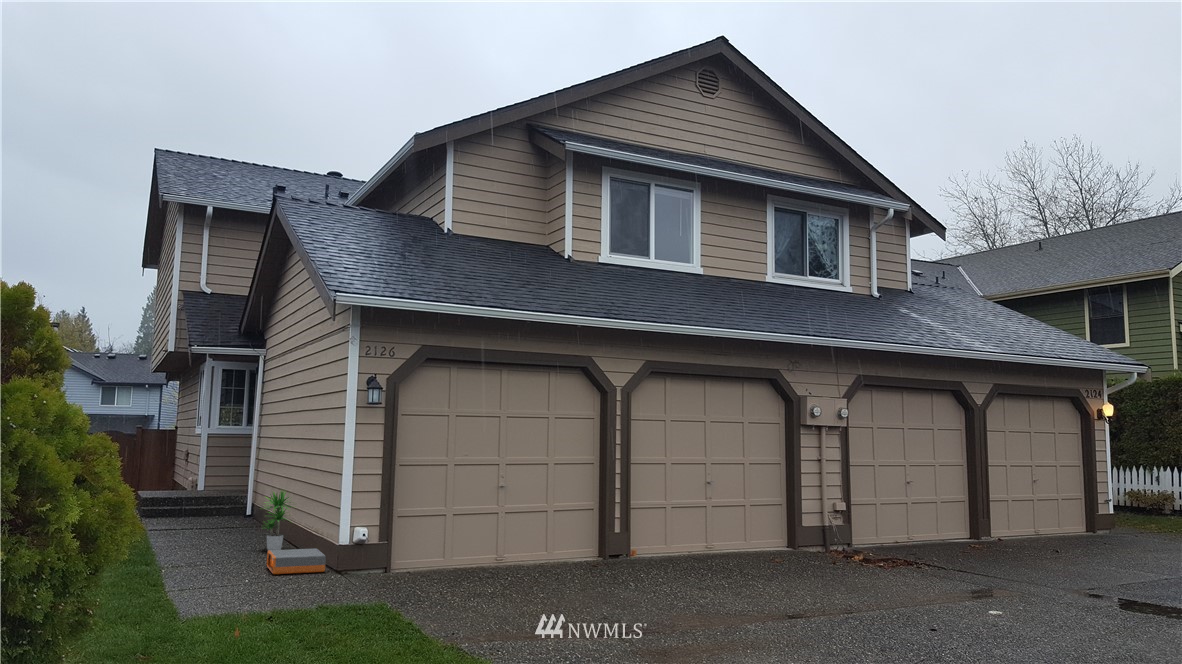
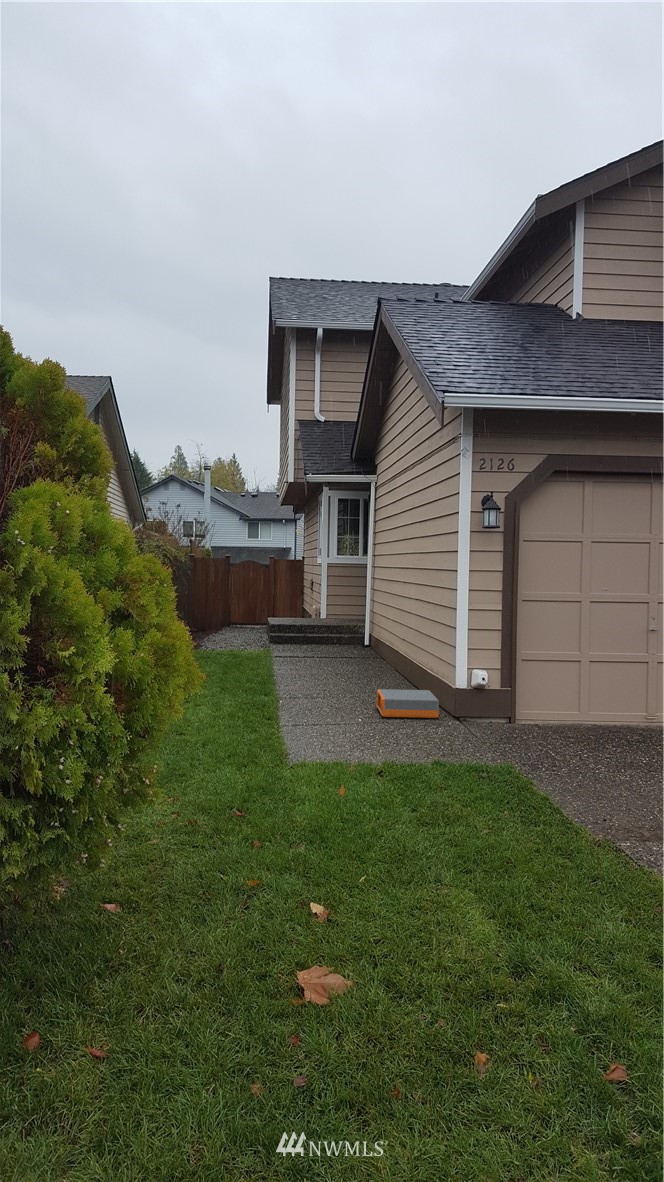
potted plant: present [265,490,291,551] -> none [369,621,410,688]

